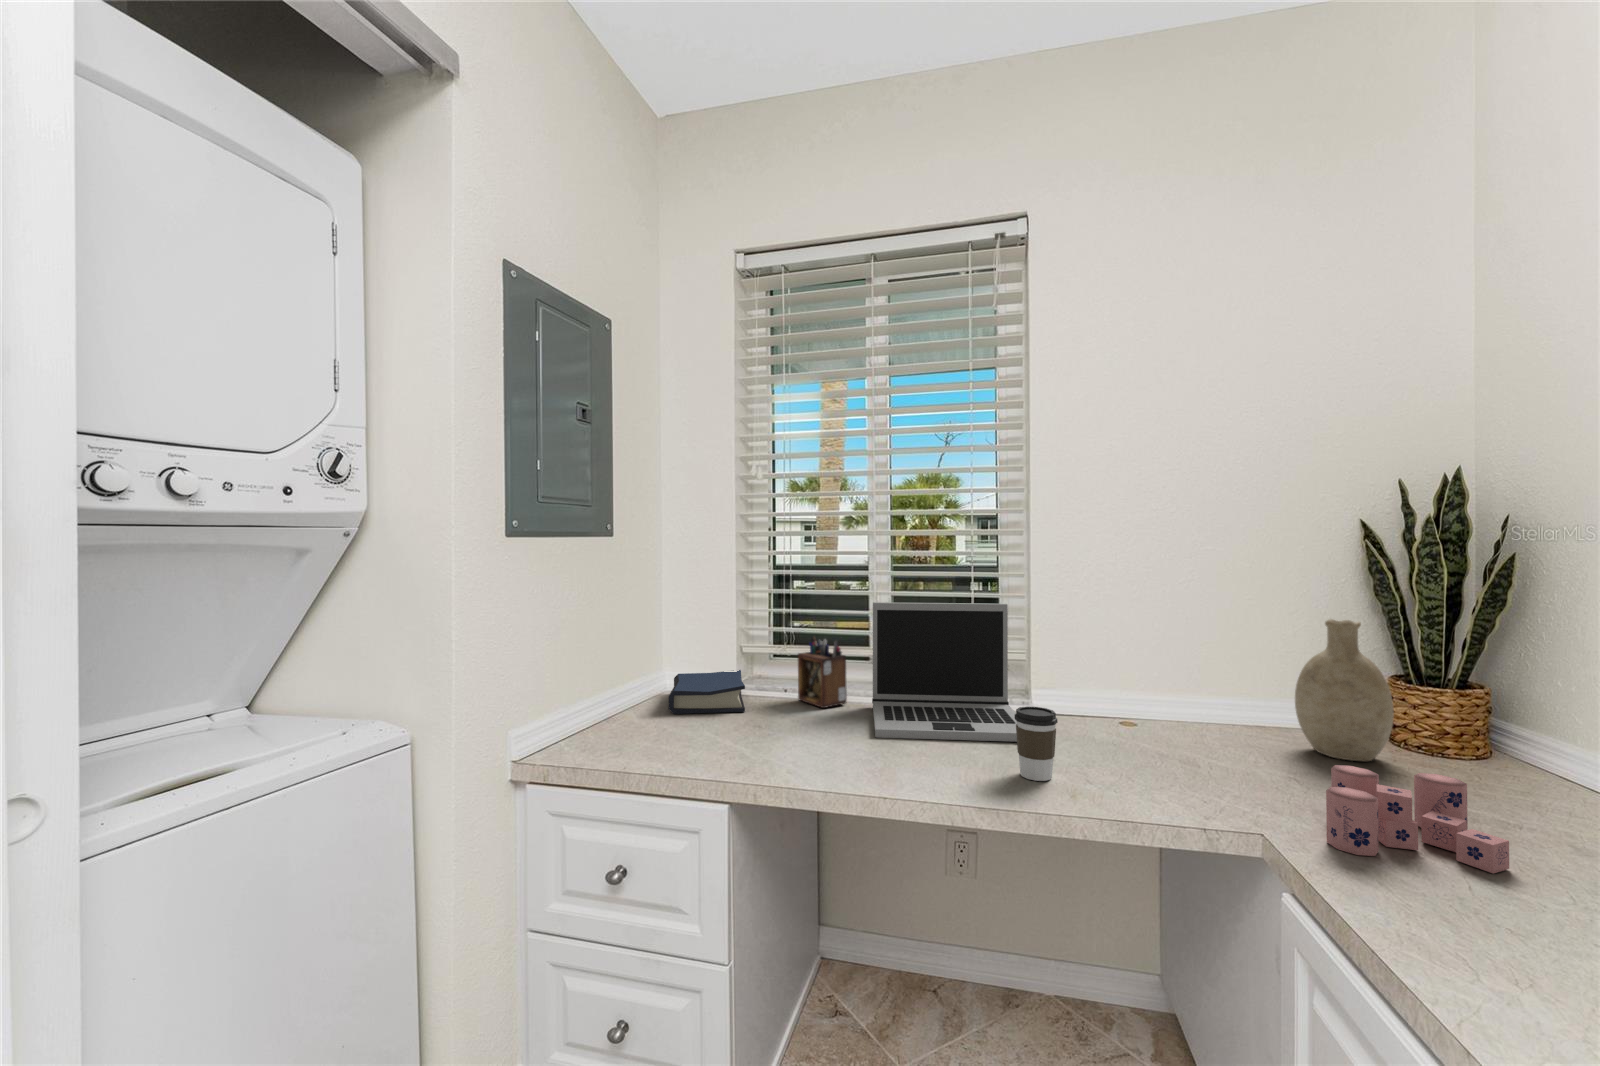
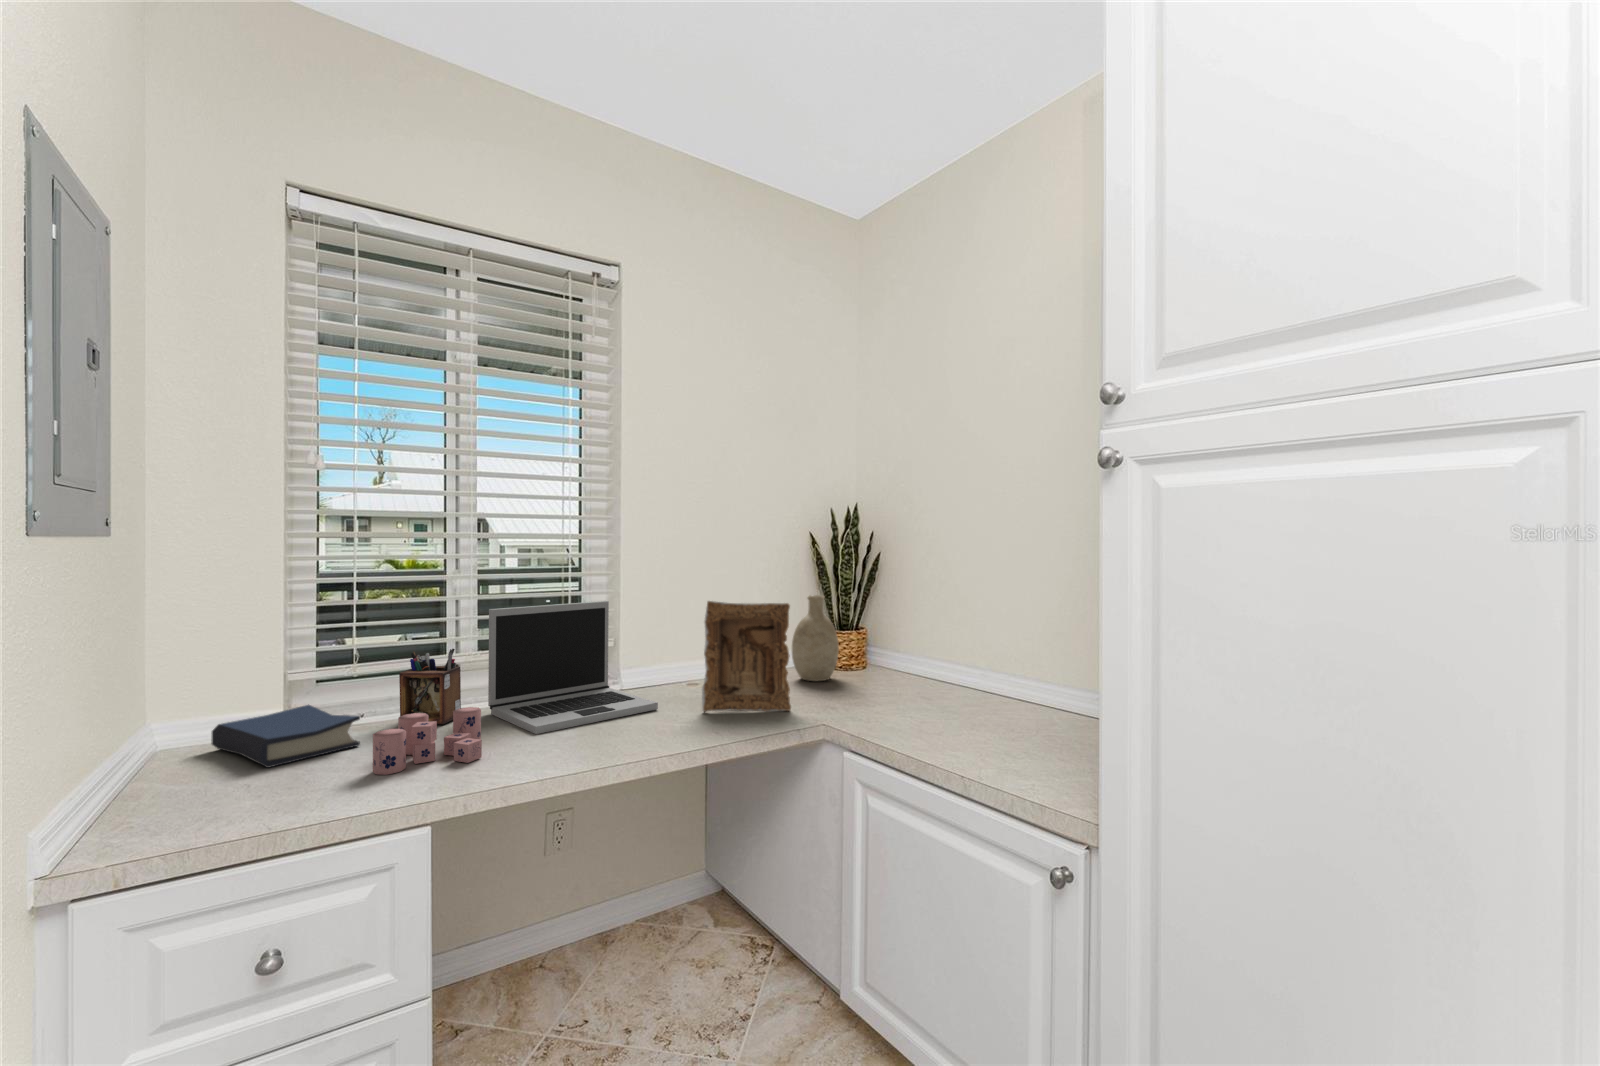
picture frame: none [1085,612,1241,793] -> present [702,601,791,712]
coffee cup: present [1015,706,1058,781] -> none [673,677,704,731]
candle: present [1326,765,1509,873] -> present [373,707,482,775]

